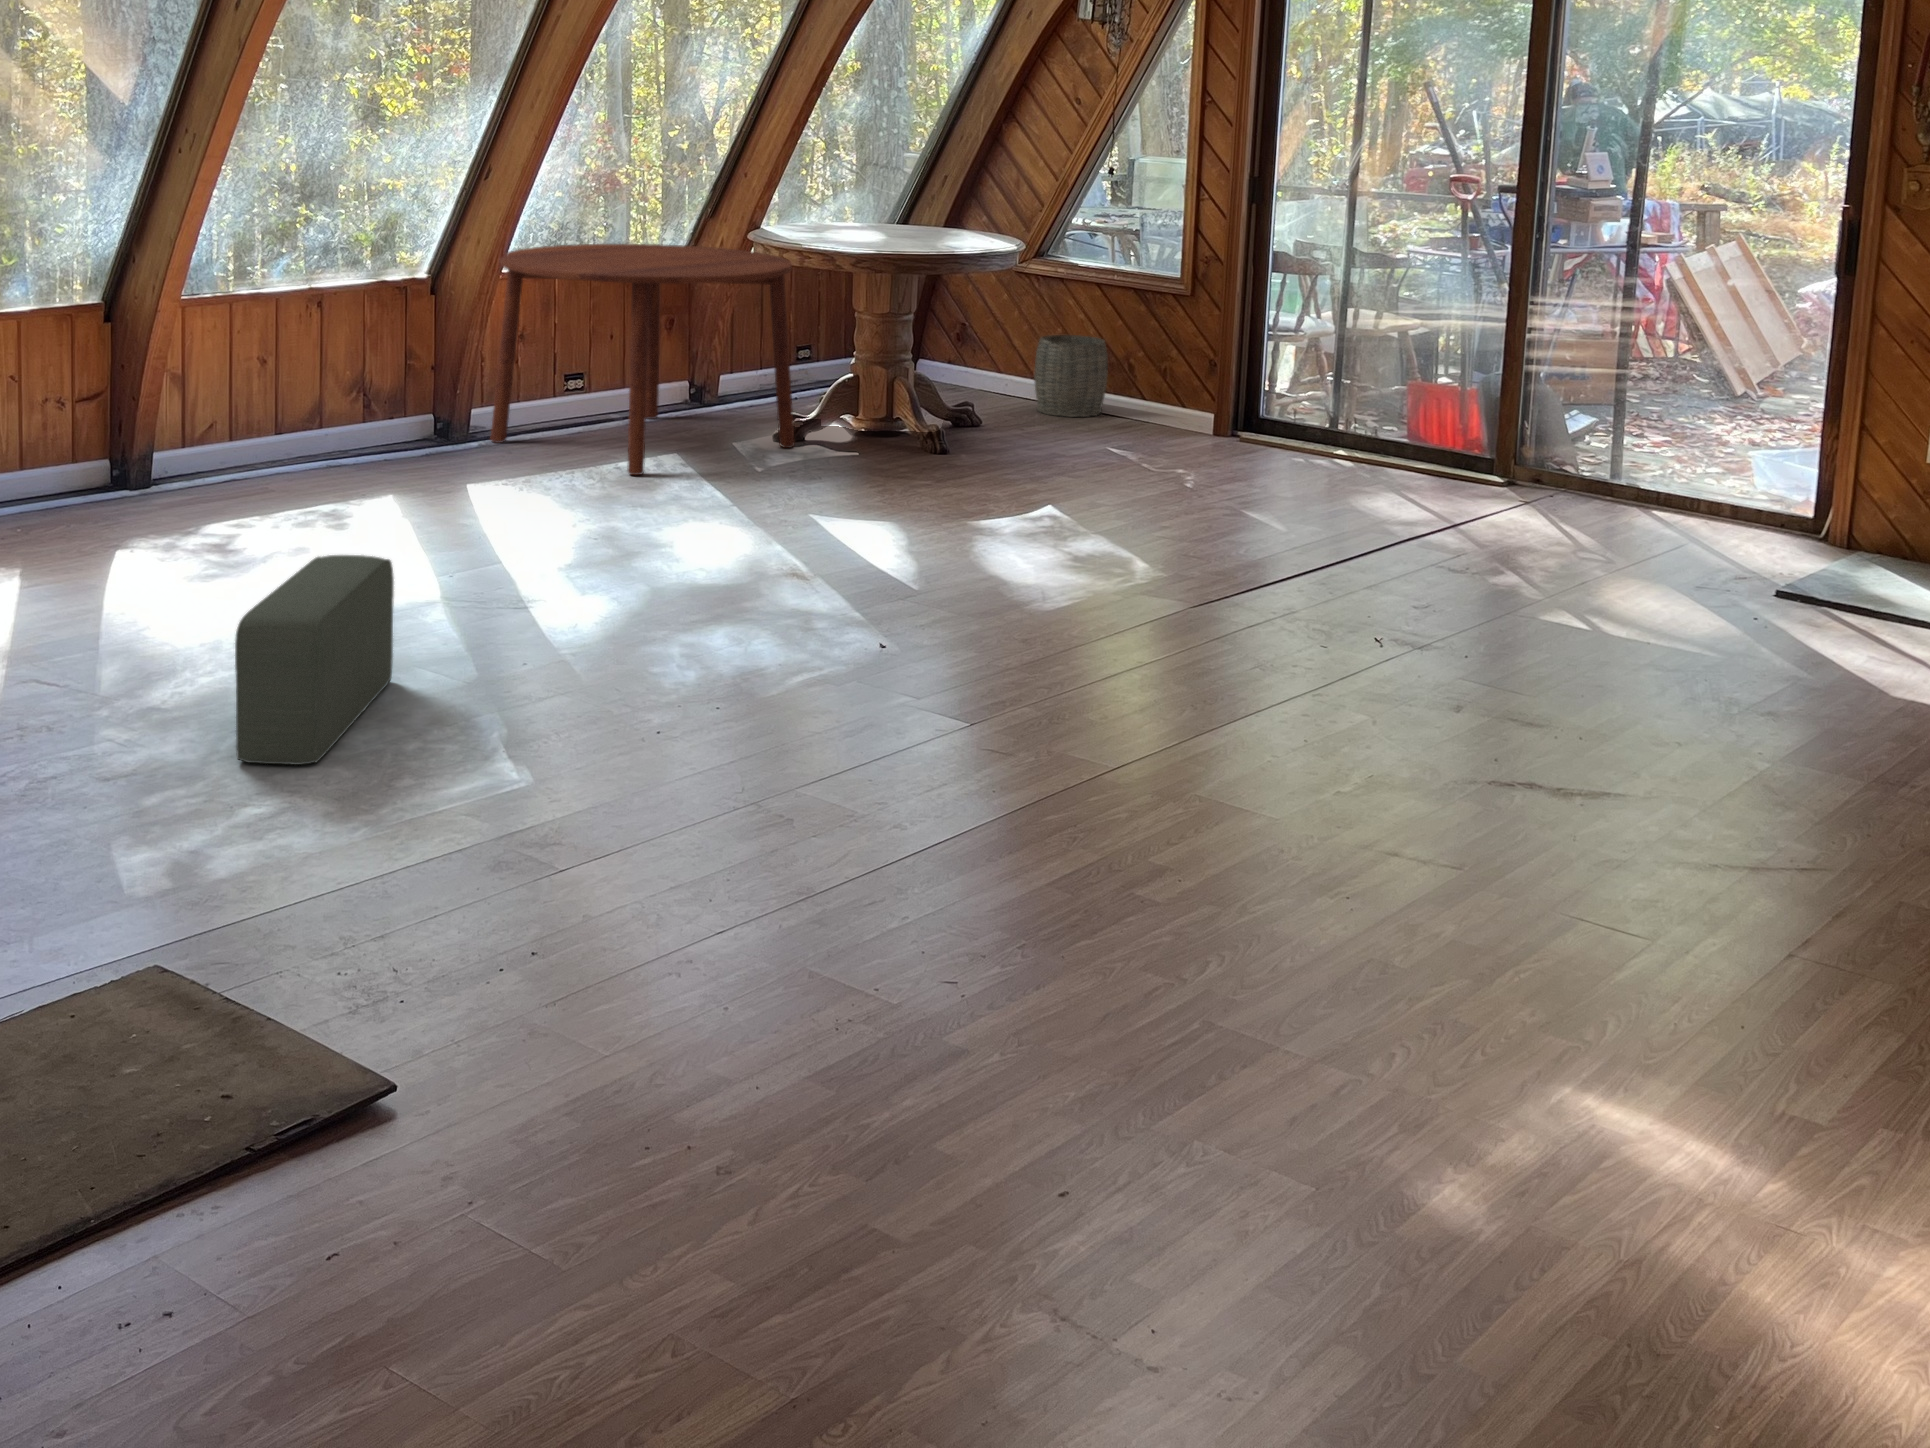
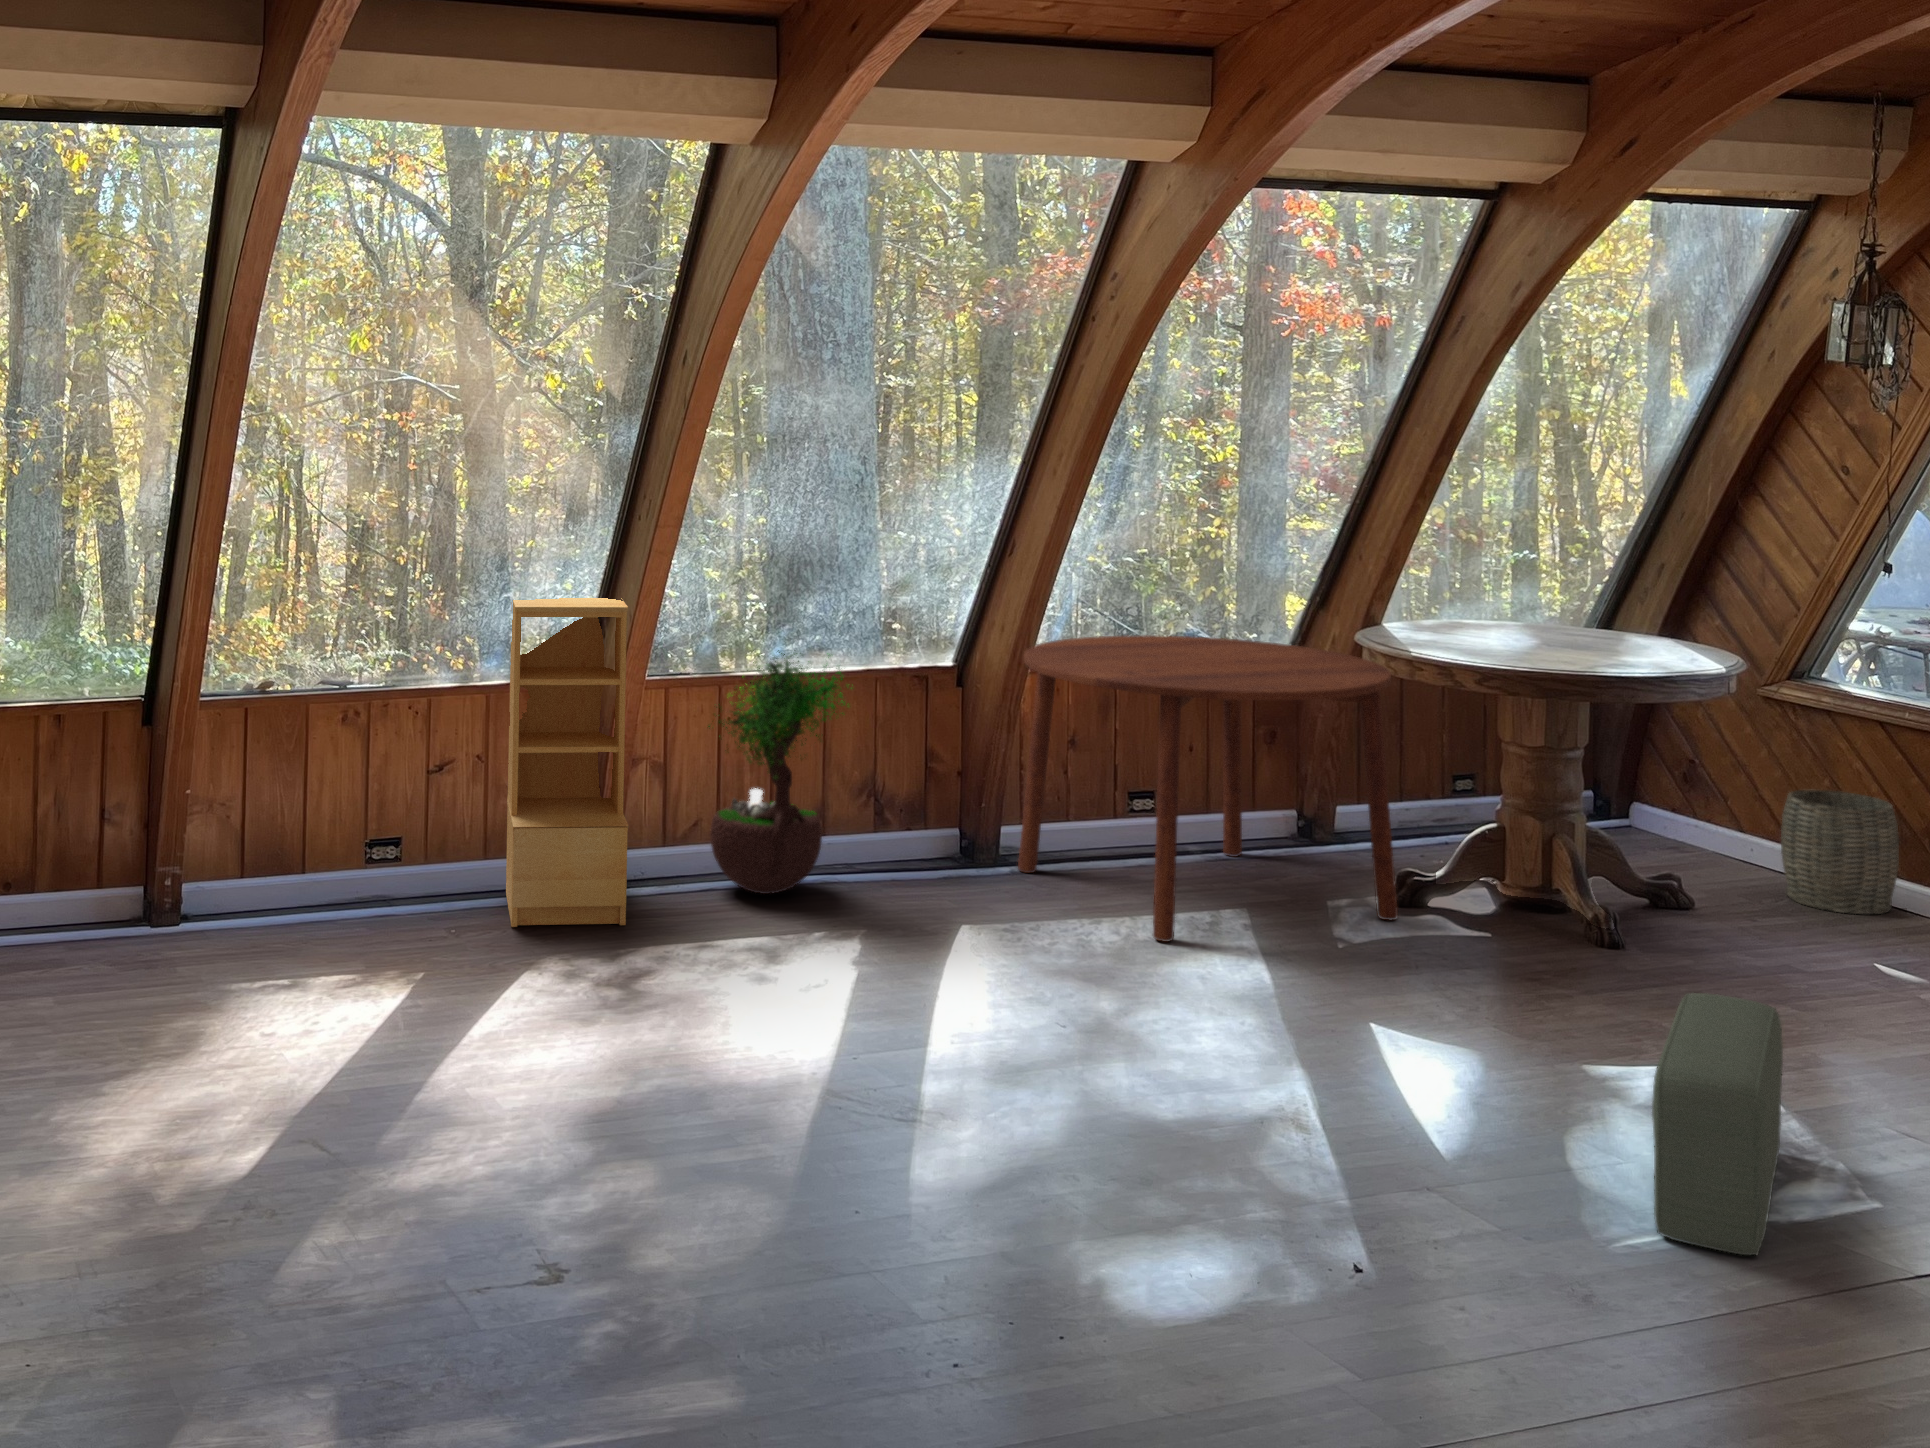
bookshelf: none [42,221,187,518] -> present [506,598,629,927]
potted tree: none [237,251,373,475] -> present [708,650,852,894]
pouf: present [235,555,394,765] -> present [1652,993,1783,1255]

